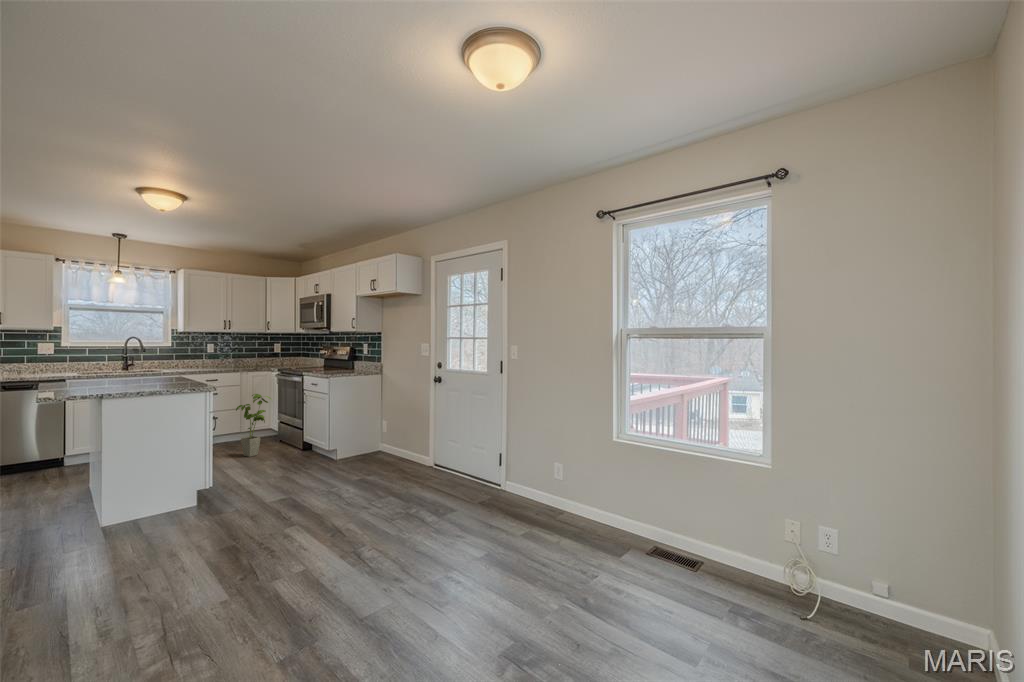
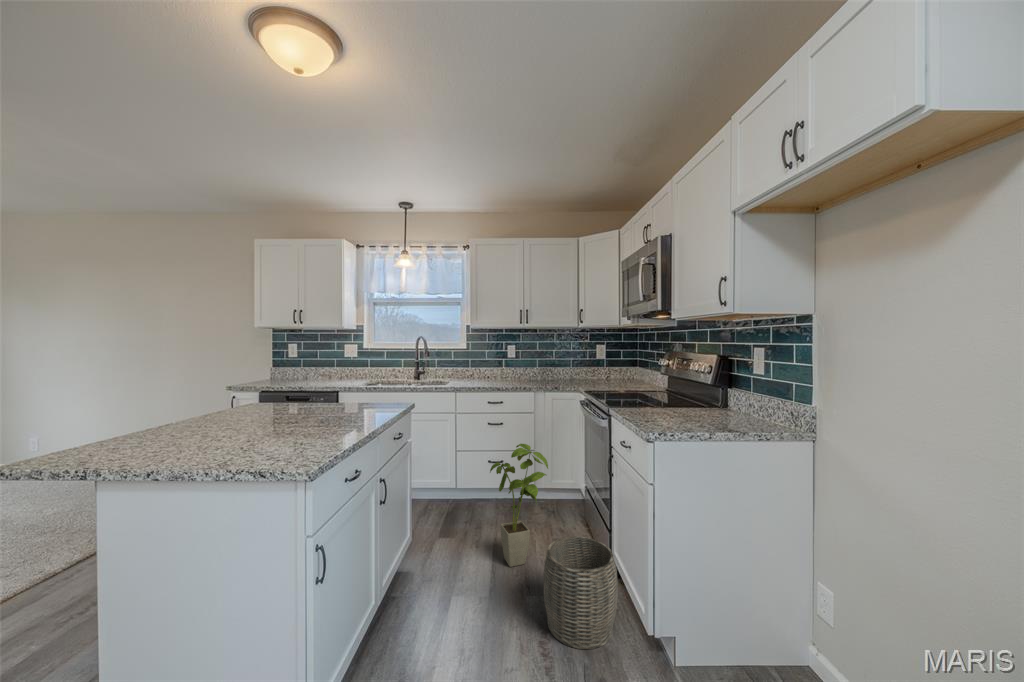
woven basket: none [280,426,313,462] -> present [544,536,617,649]

